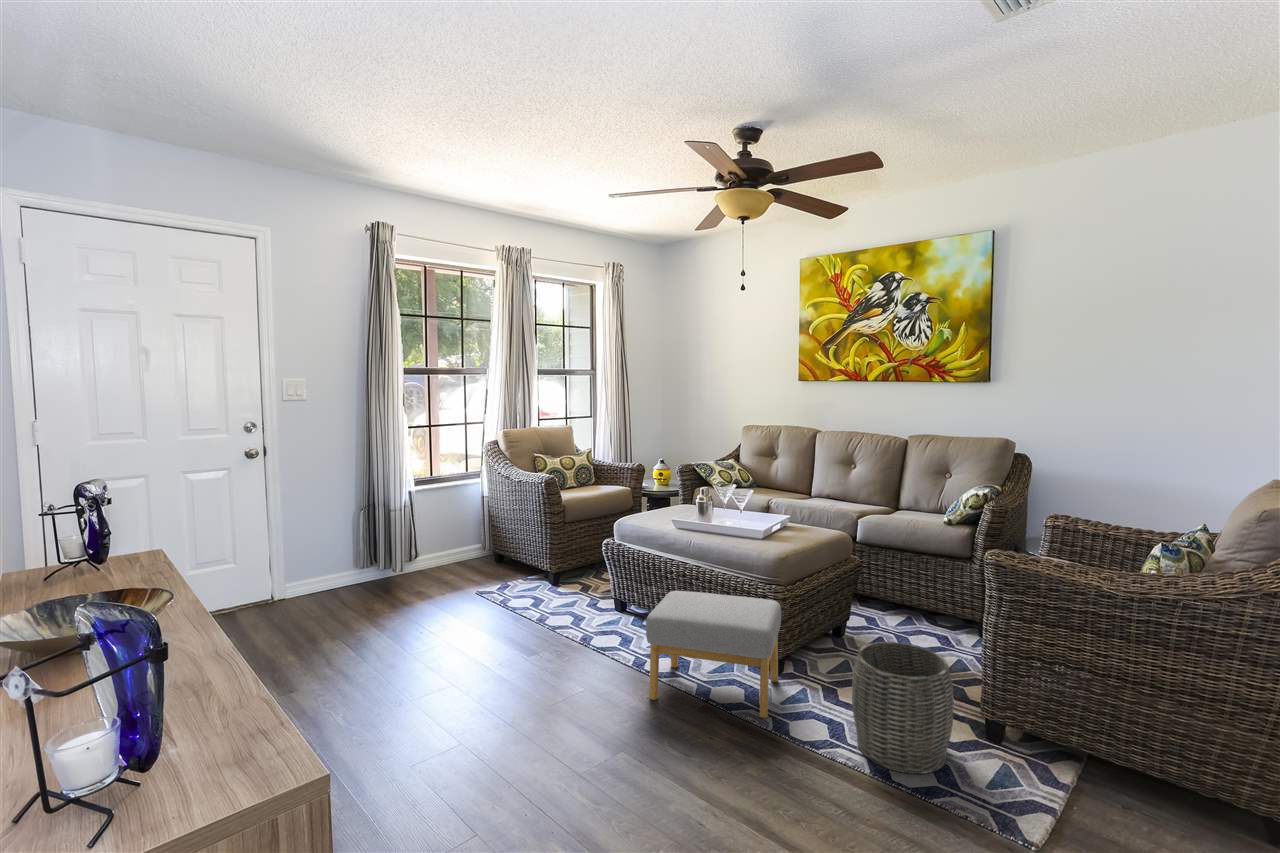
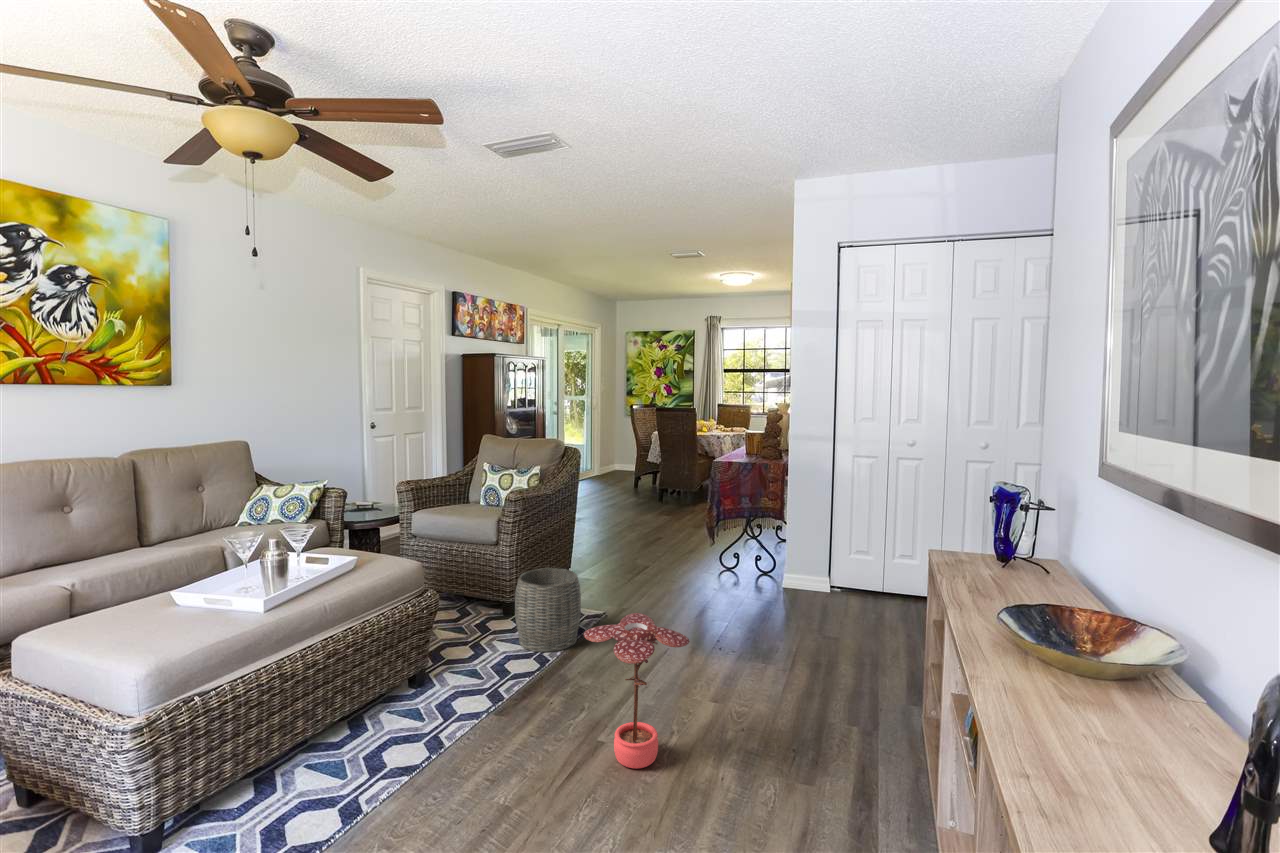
footstool: present [646,591,781,718] -> none [397,605,525,751]
potted plant: none [540,622,640,774] -> present [584,613,690,768]

